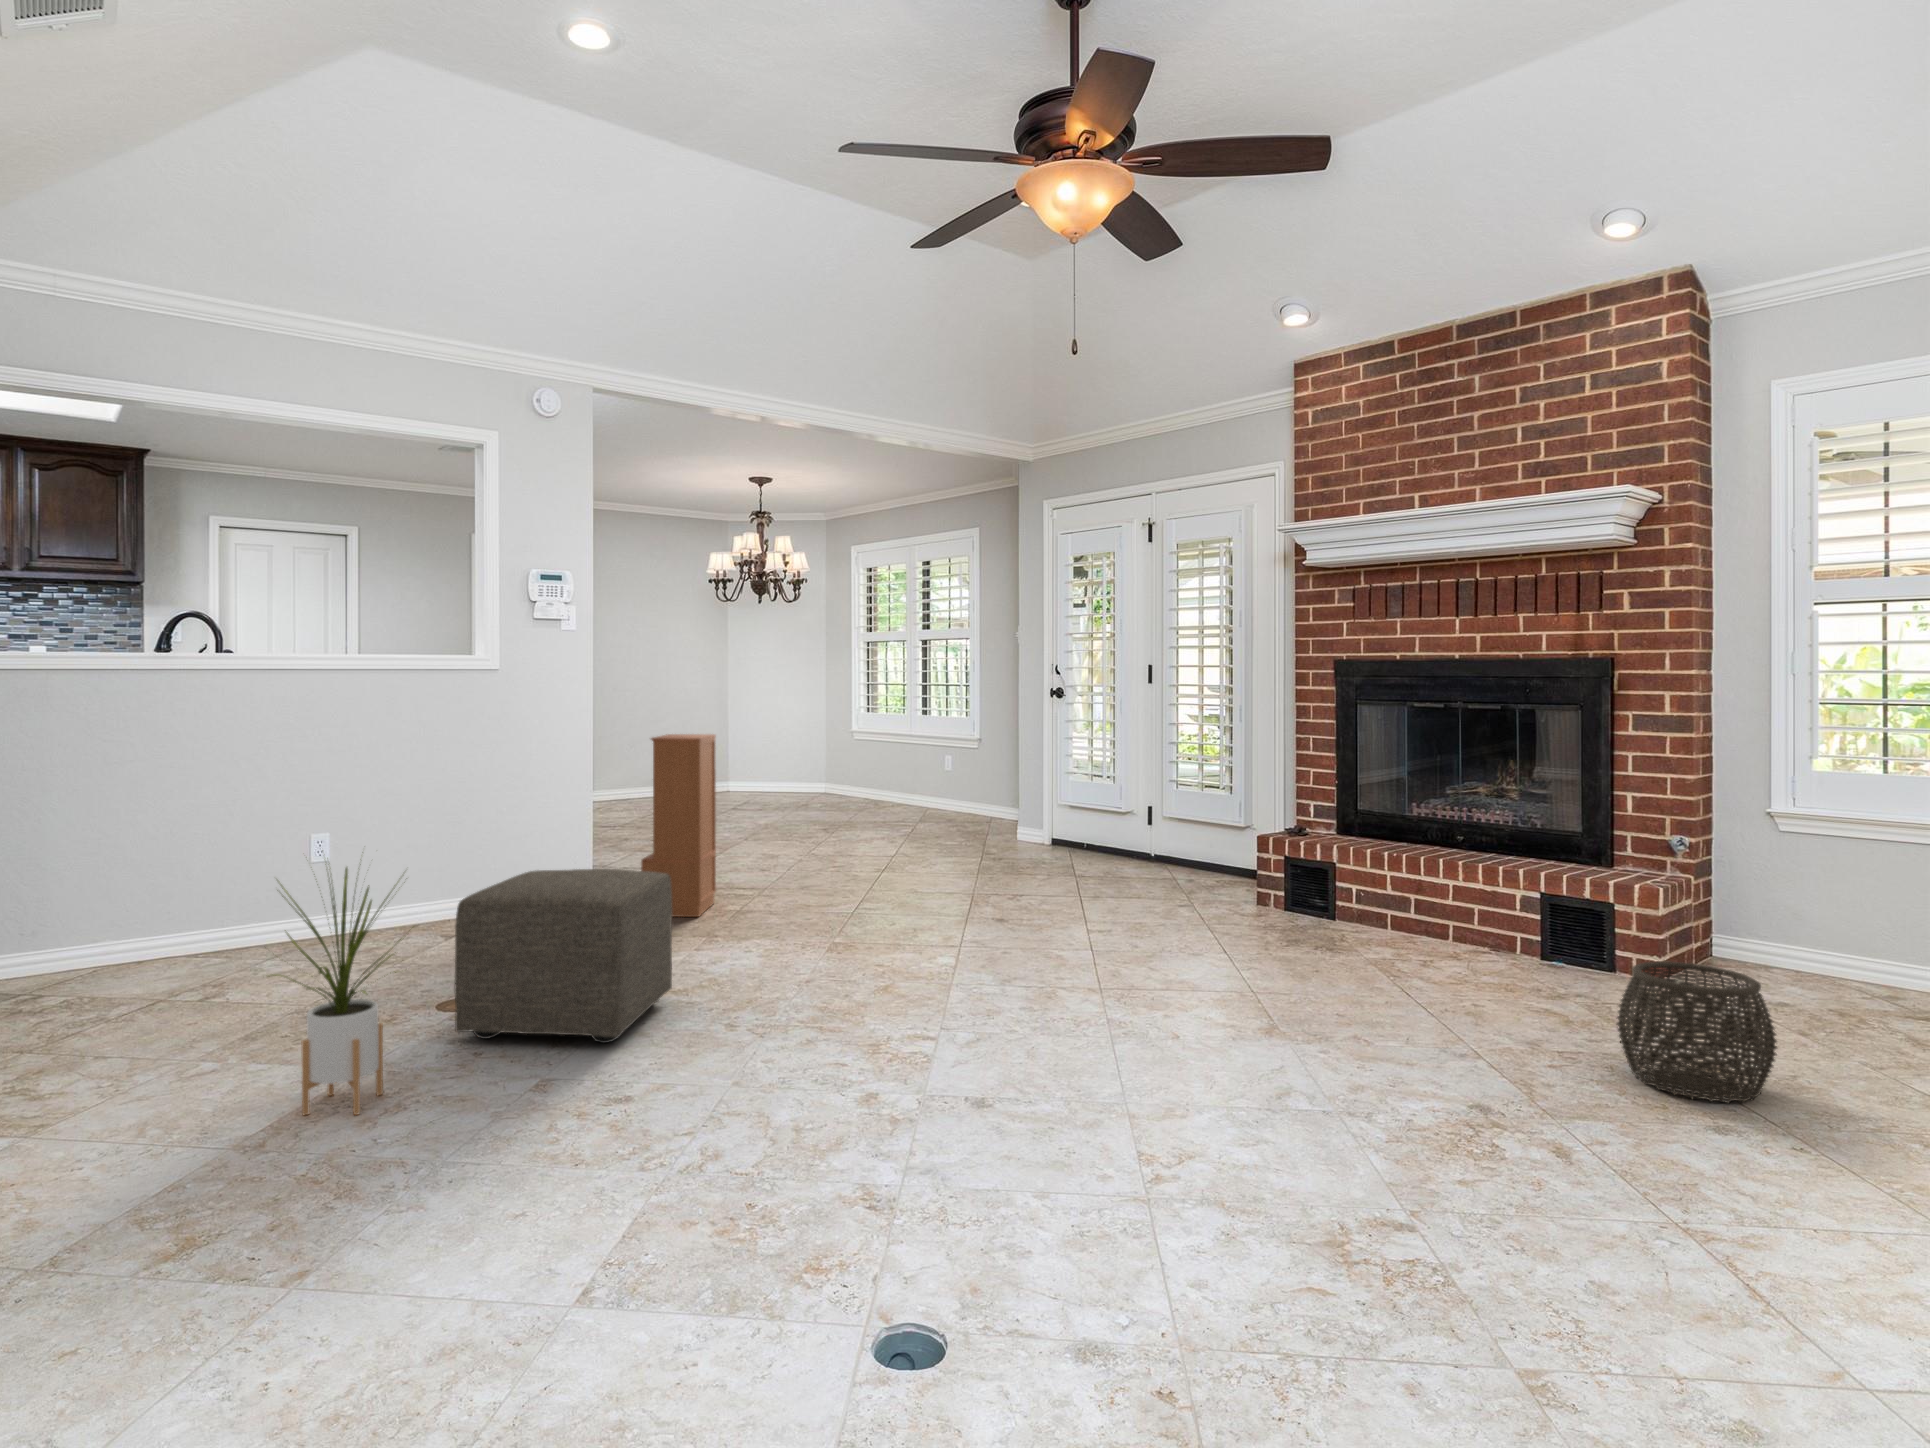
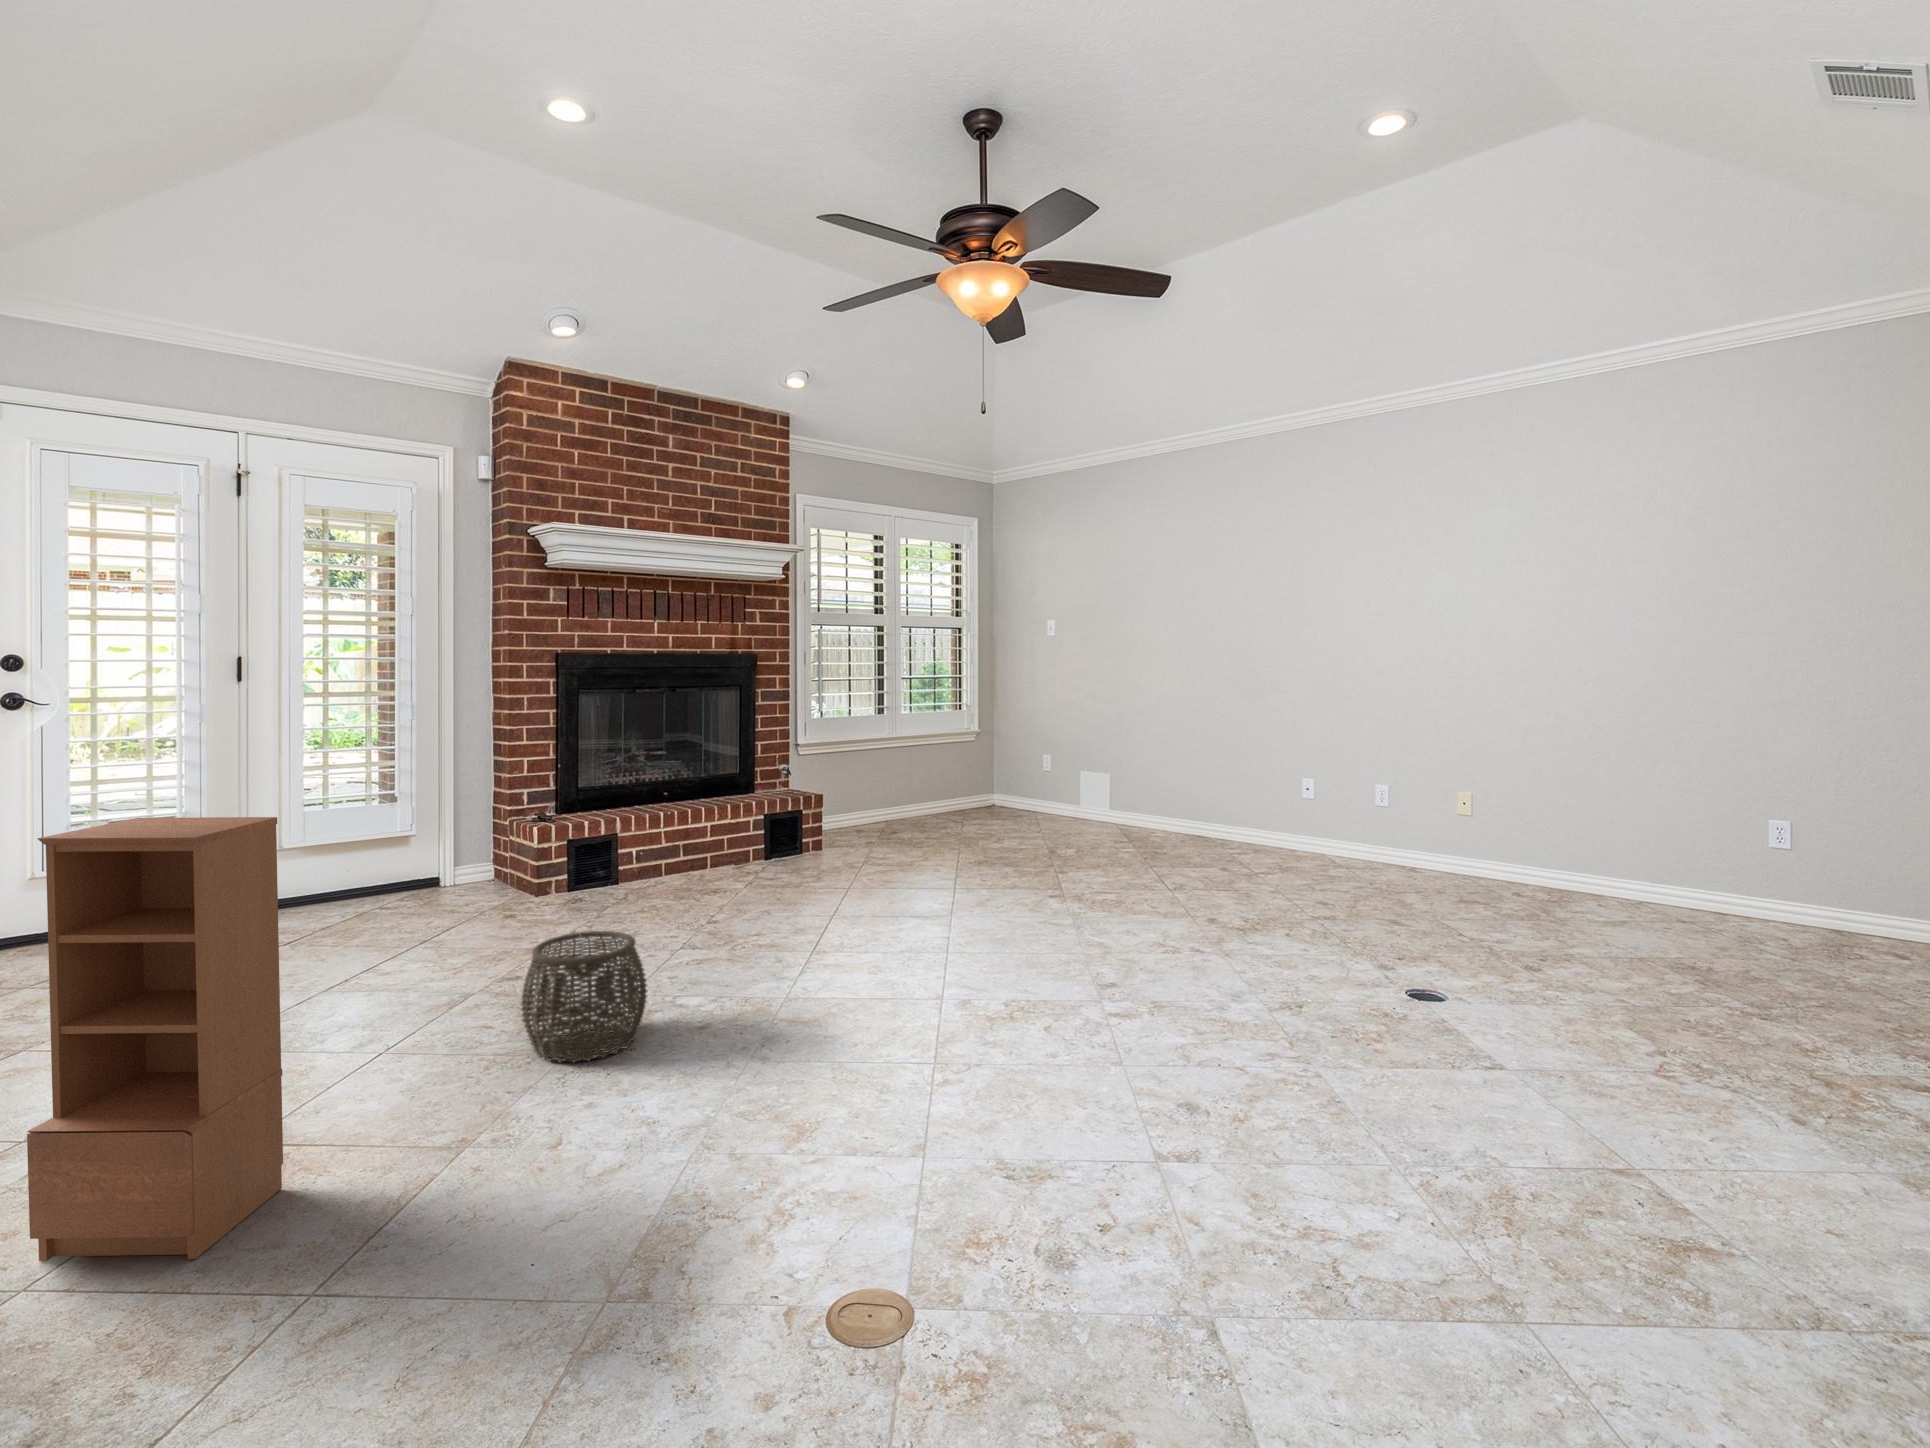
house plant: present [280,868,401,1116] -> none [1249,922,1461,1316]
ottoman: present [454,869,672,1043] -> none [819,956,1093,1248]
woven basket: present [1617,961,1777,1103] -> present [521,931,647,1062]

